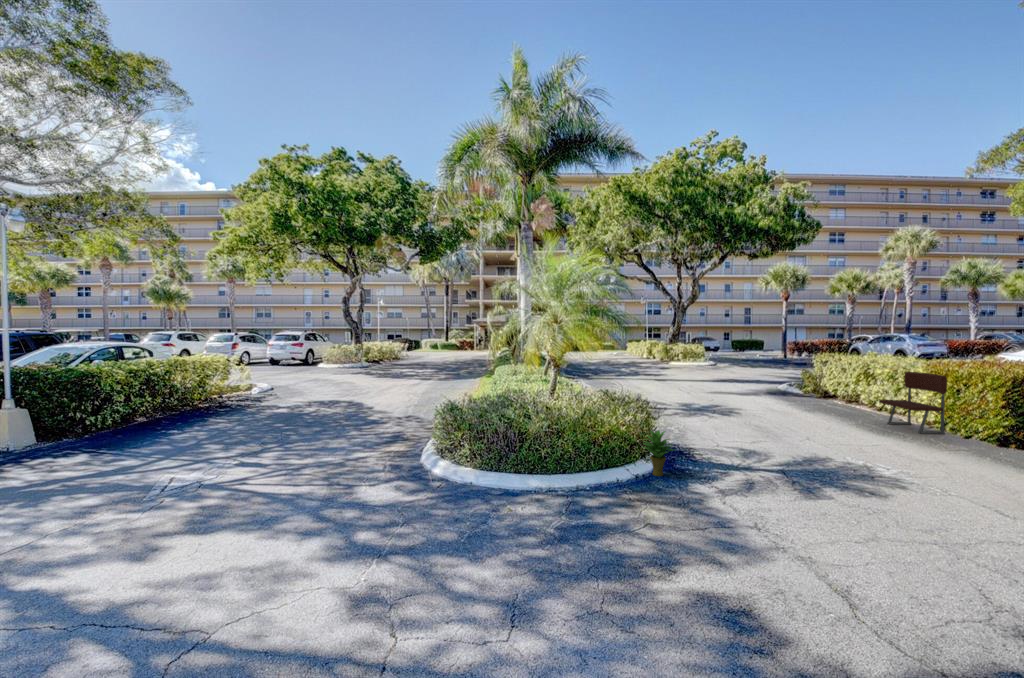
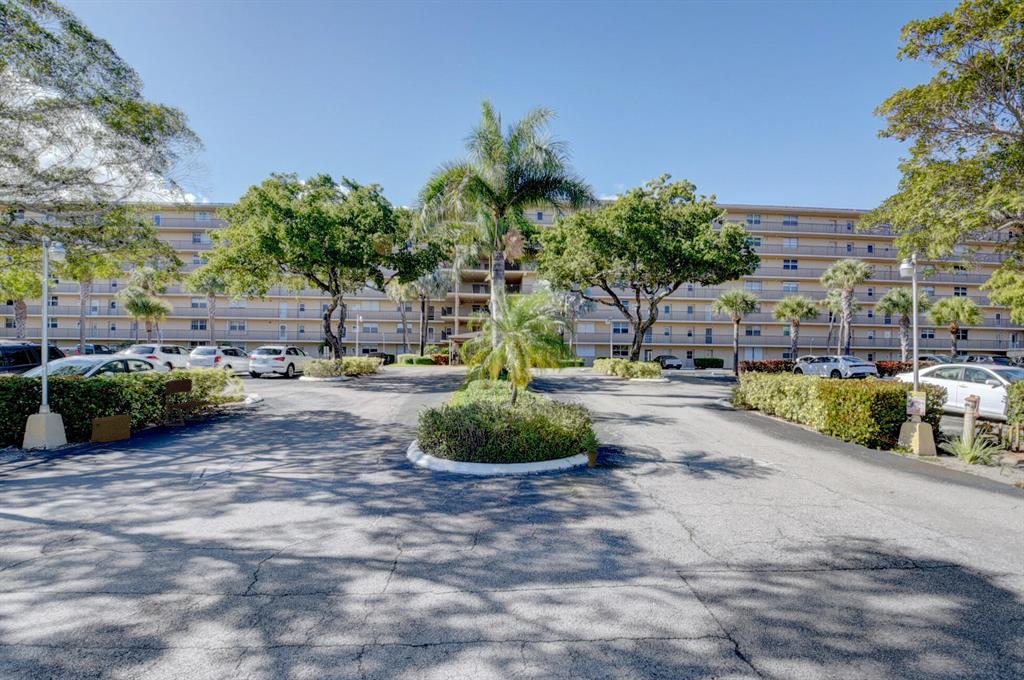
bench: present [879,372,947,434] -> present [165,379,210,426]
cardboard box: none [61,409,107,441] -> present [91,415,131,442]

